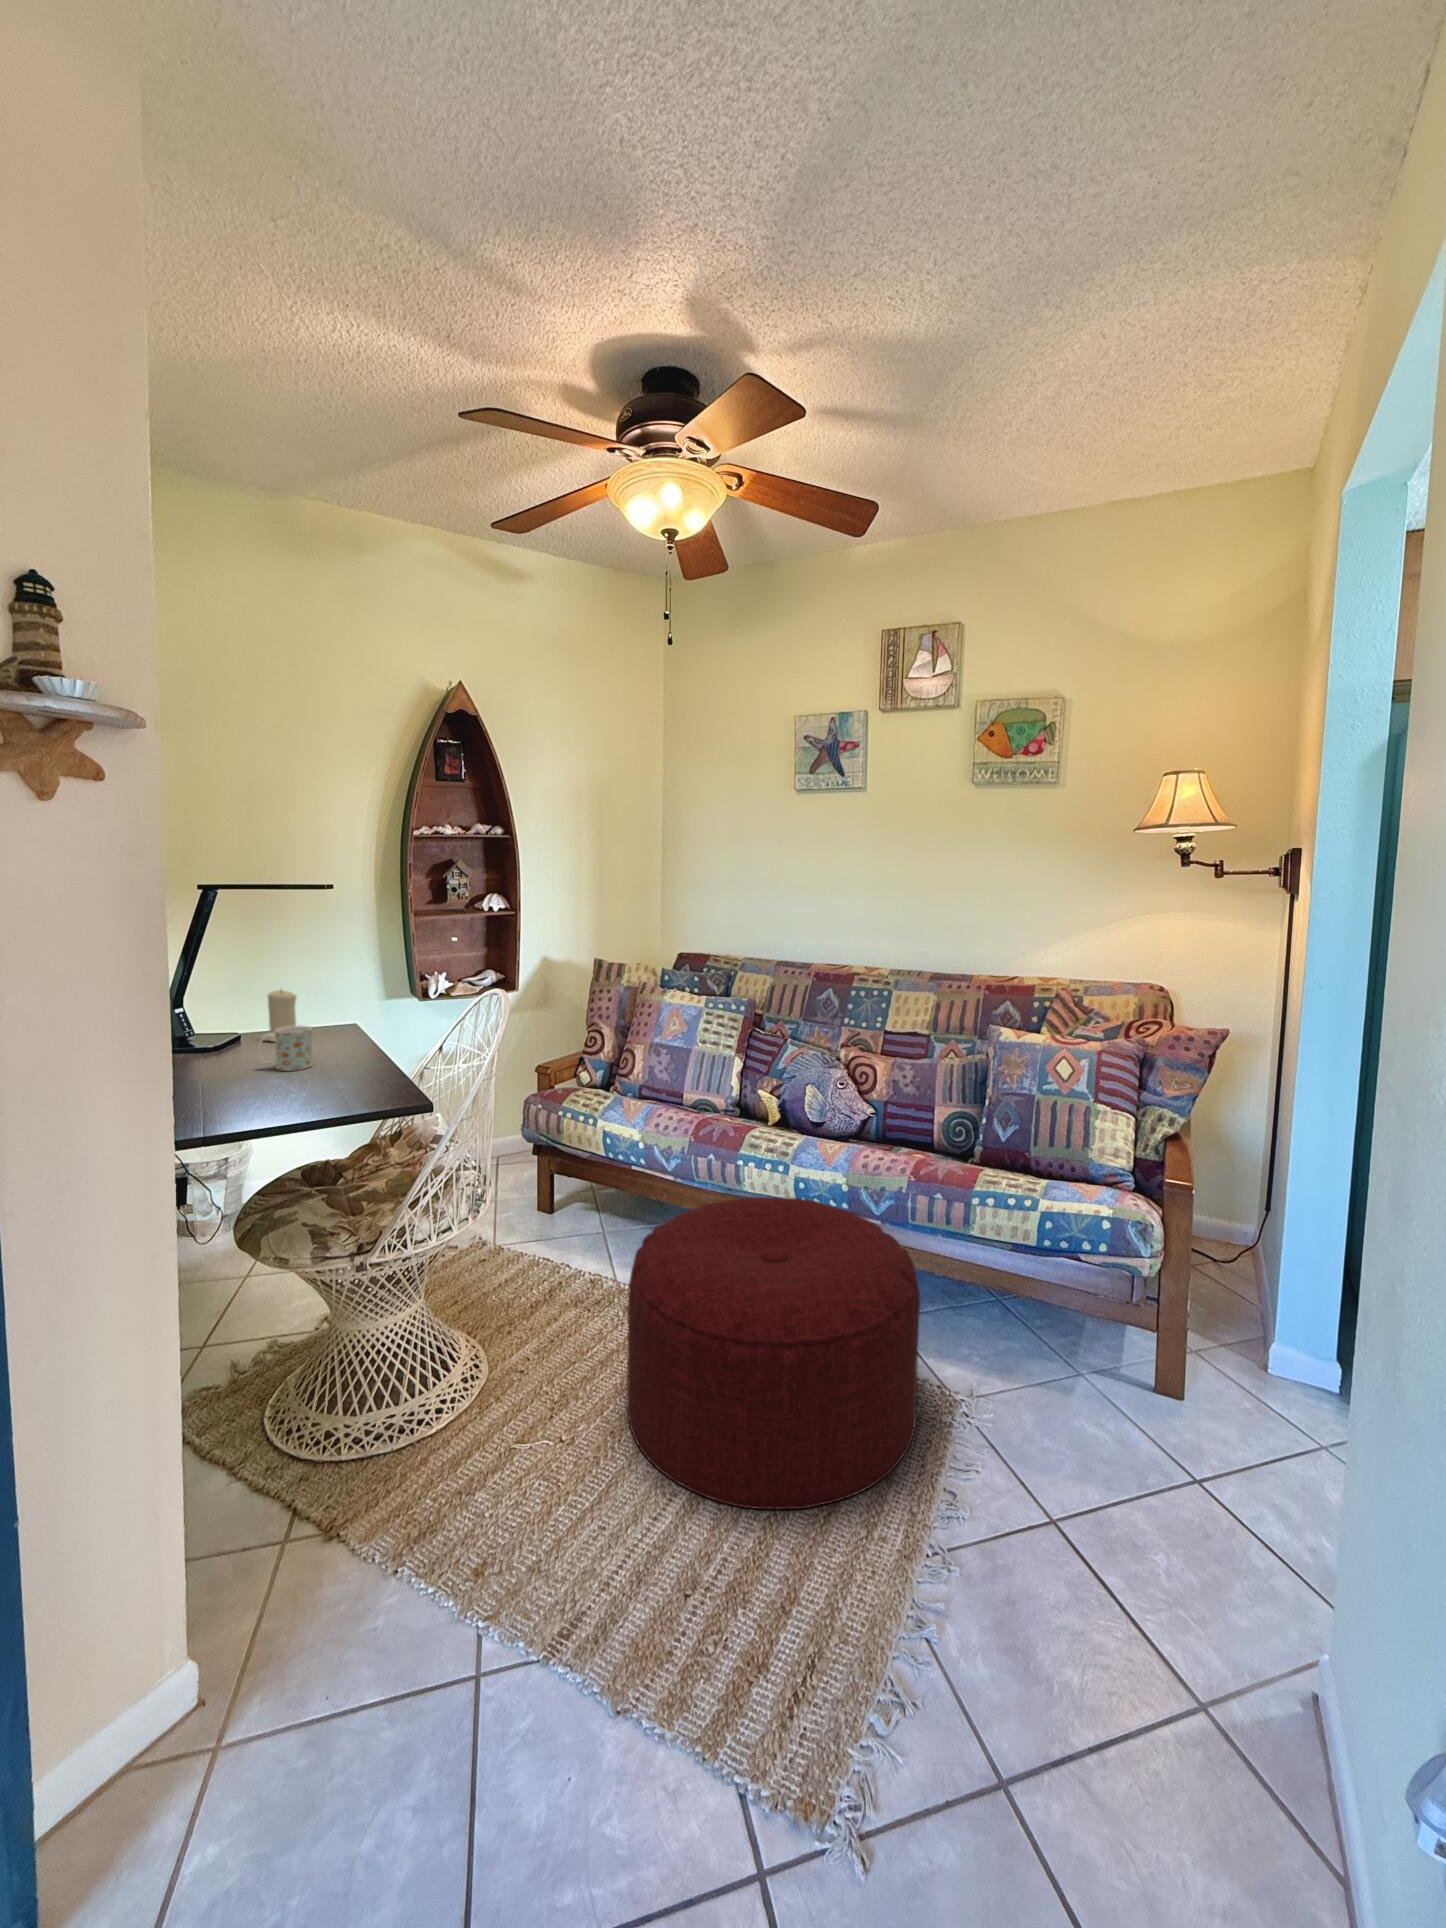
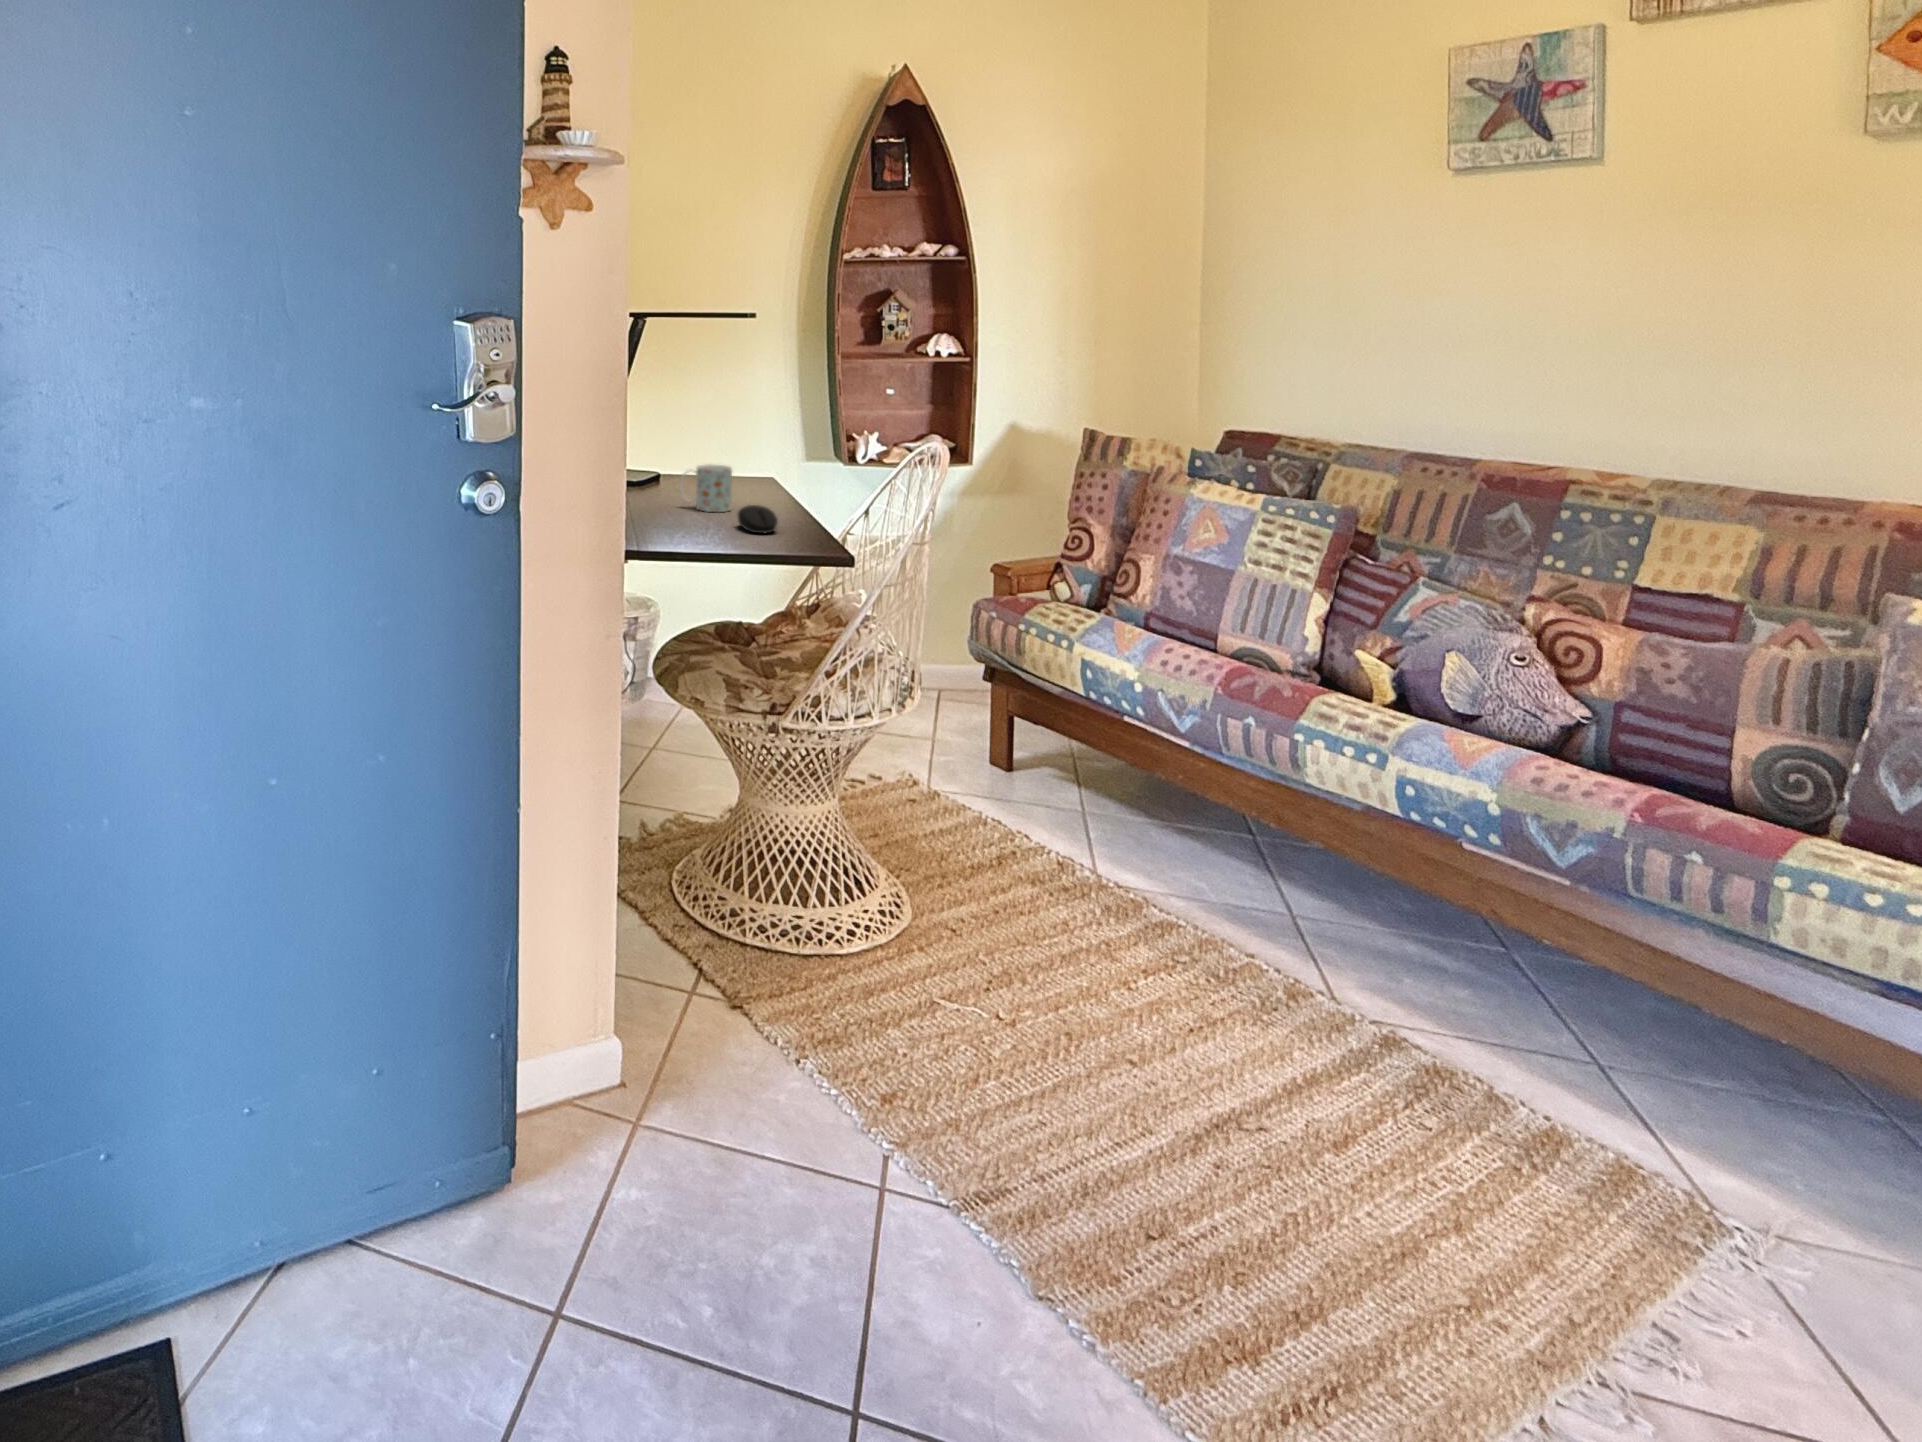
candle: present [263,990,296,1042] -> none [682,428,719,486]
computer mouse: none [318,1063,359,1090] -> present [738,505,778,533]
ottoman: present [626,1197,920,1509] -> none [1091,776,1622,1257]

